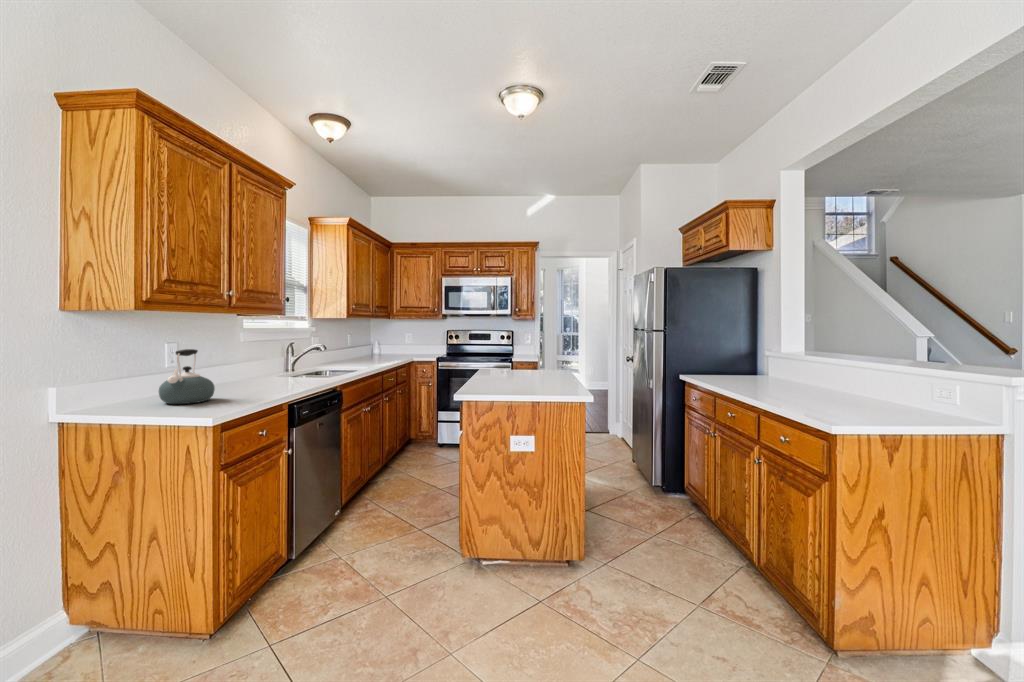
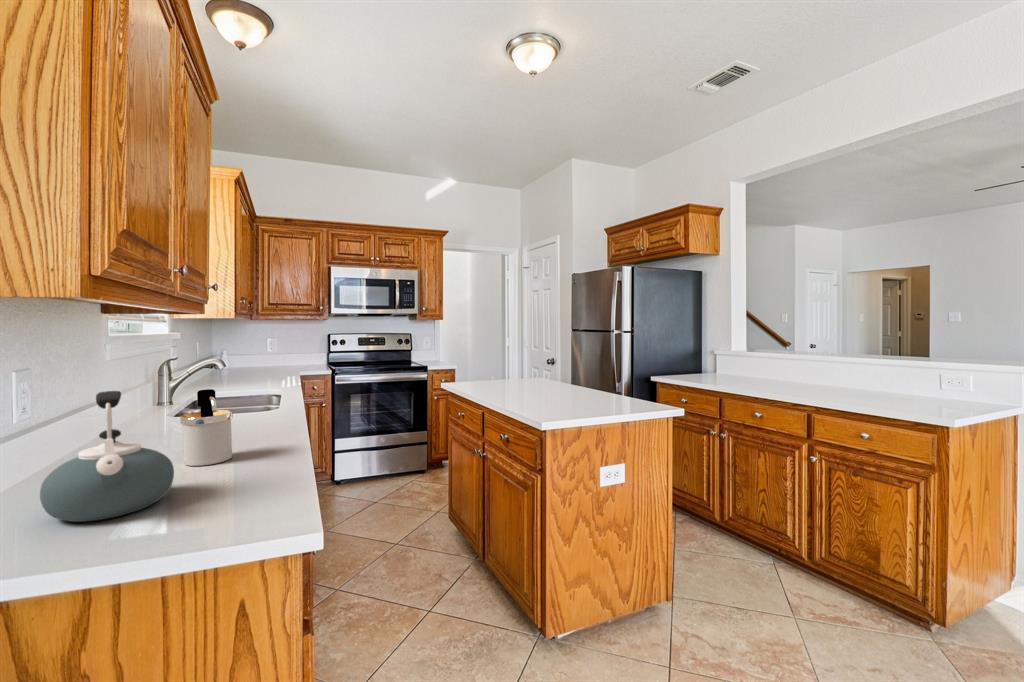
soap dispenser: none [242,354,268,393] -> present [180,389,233,466]

